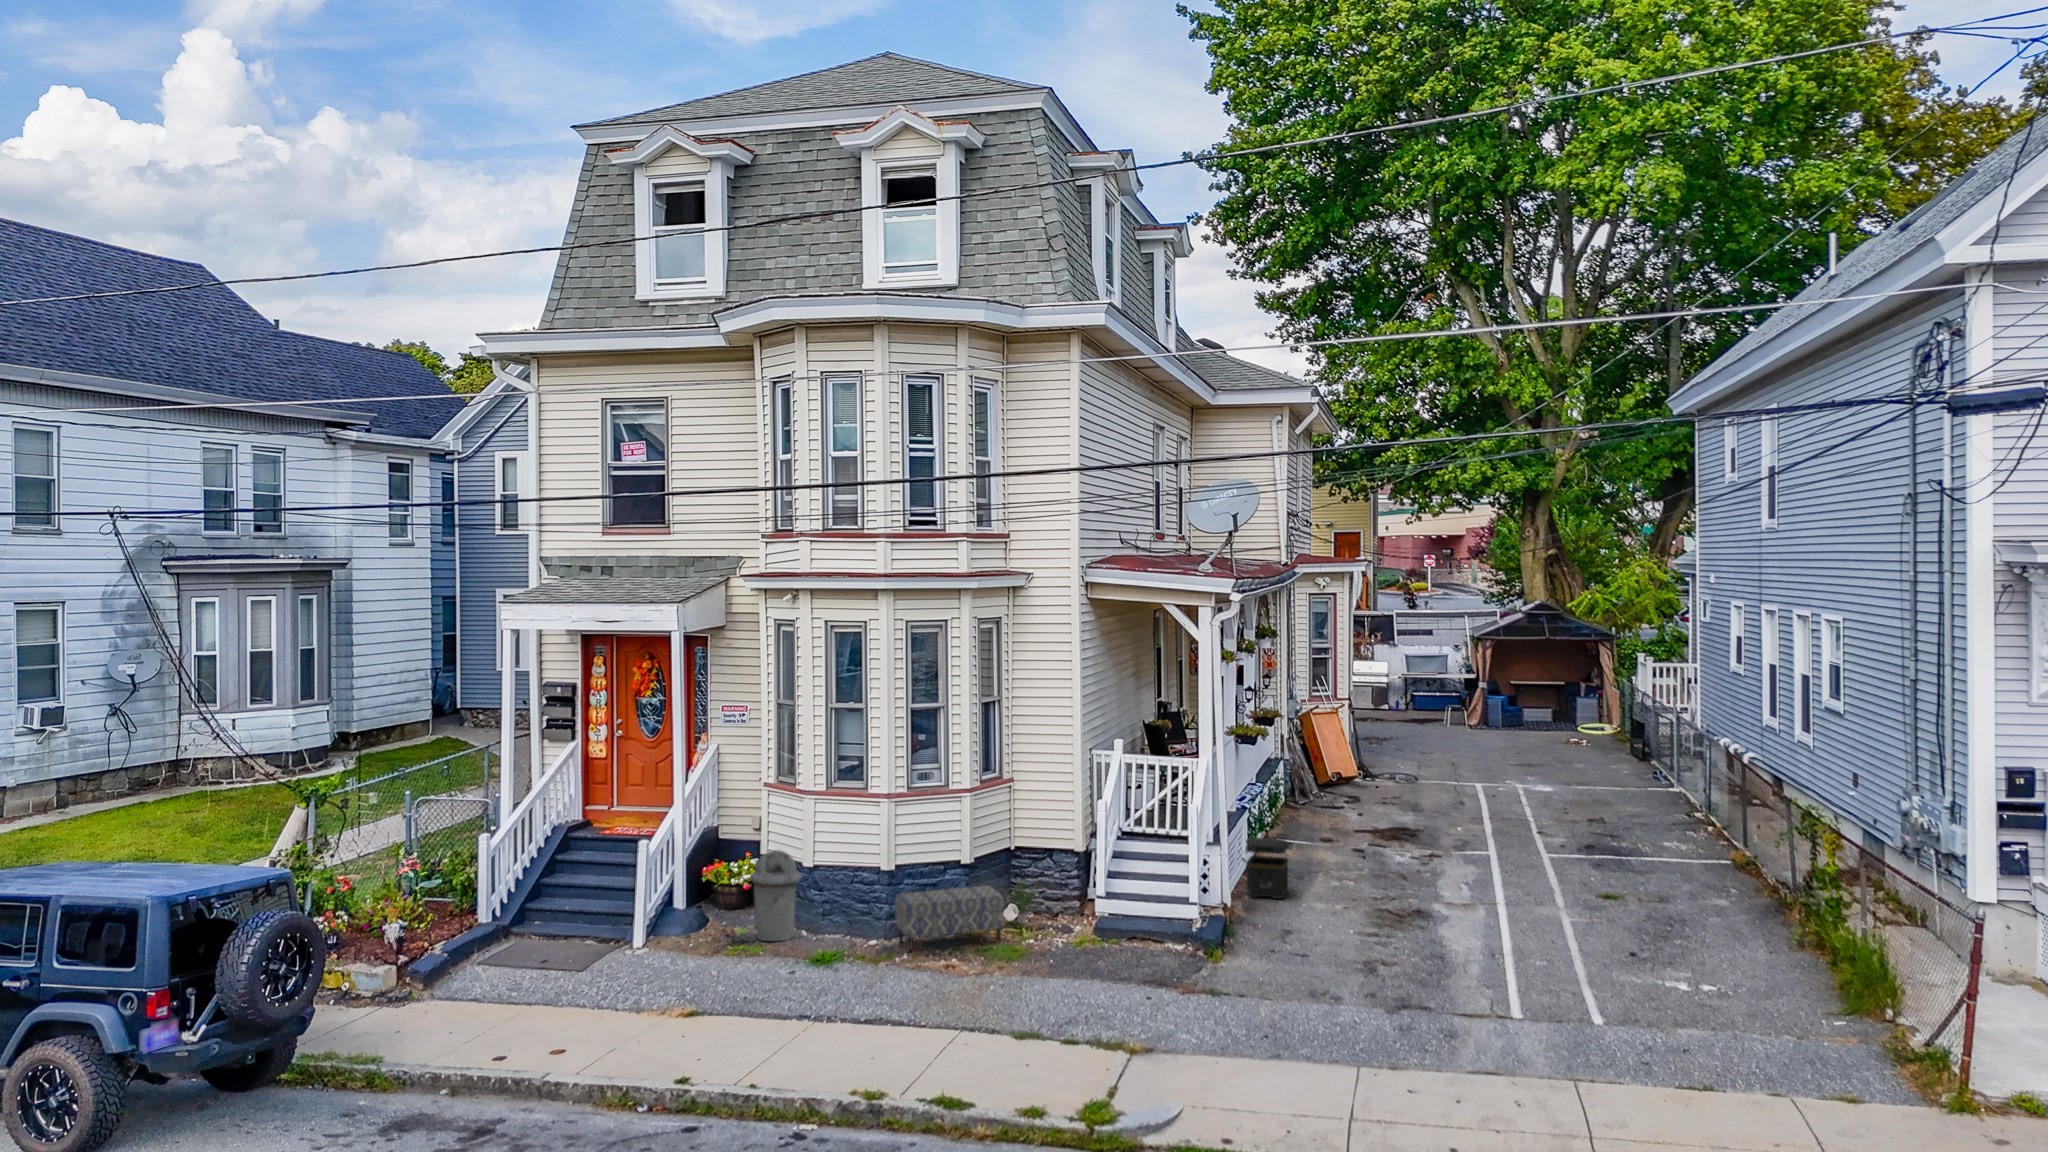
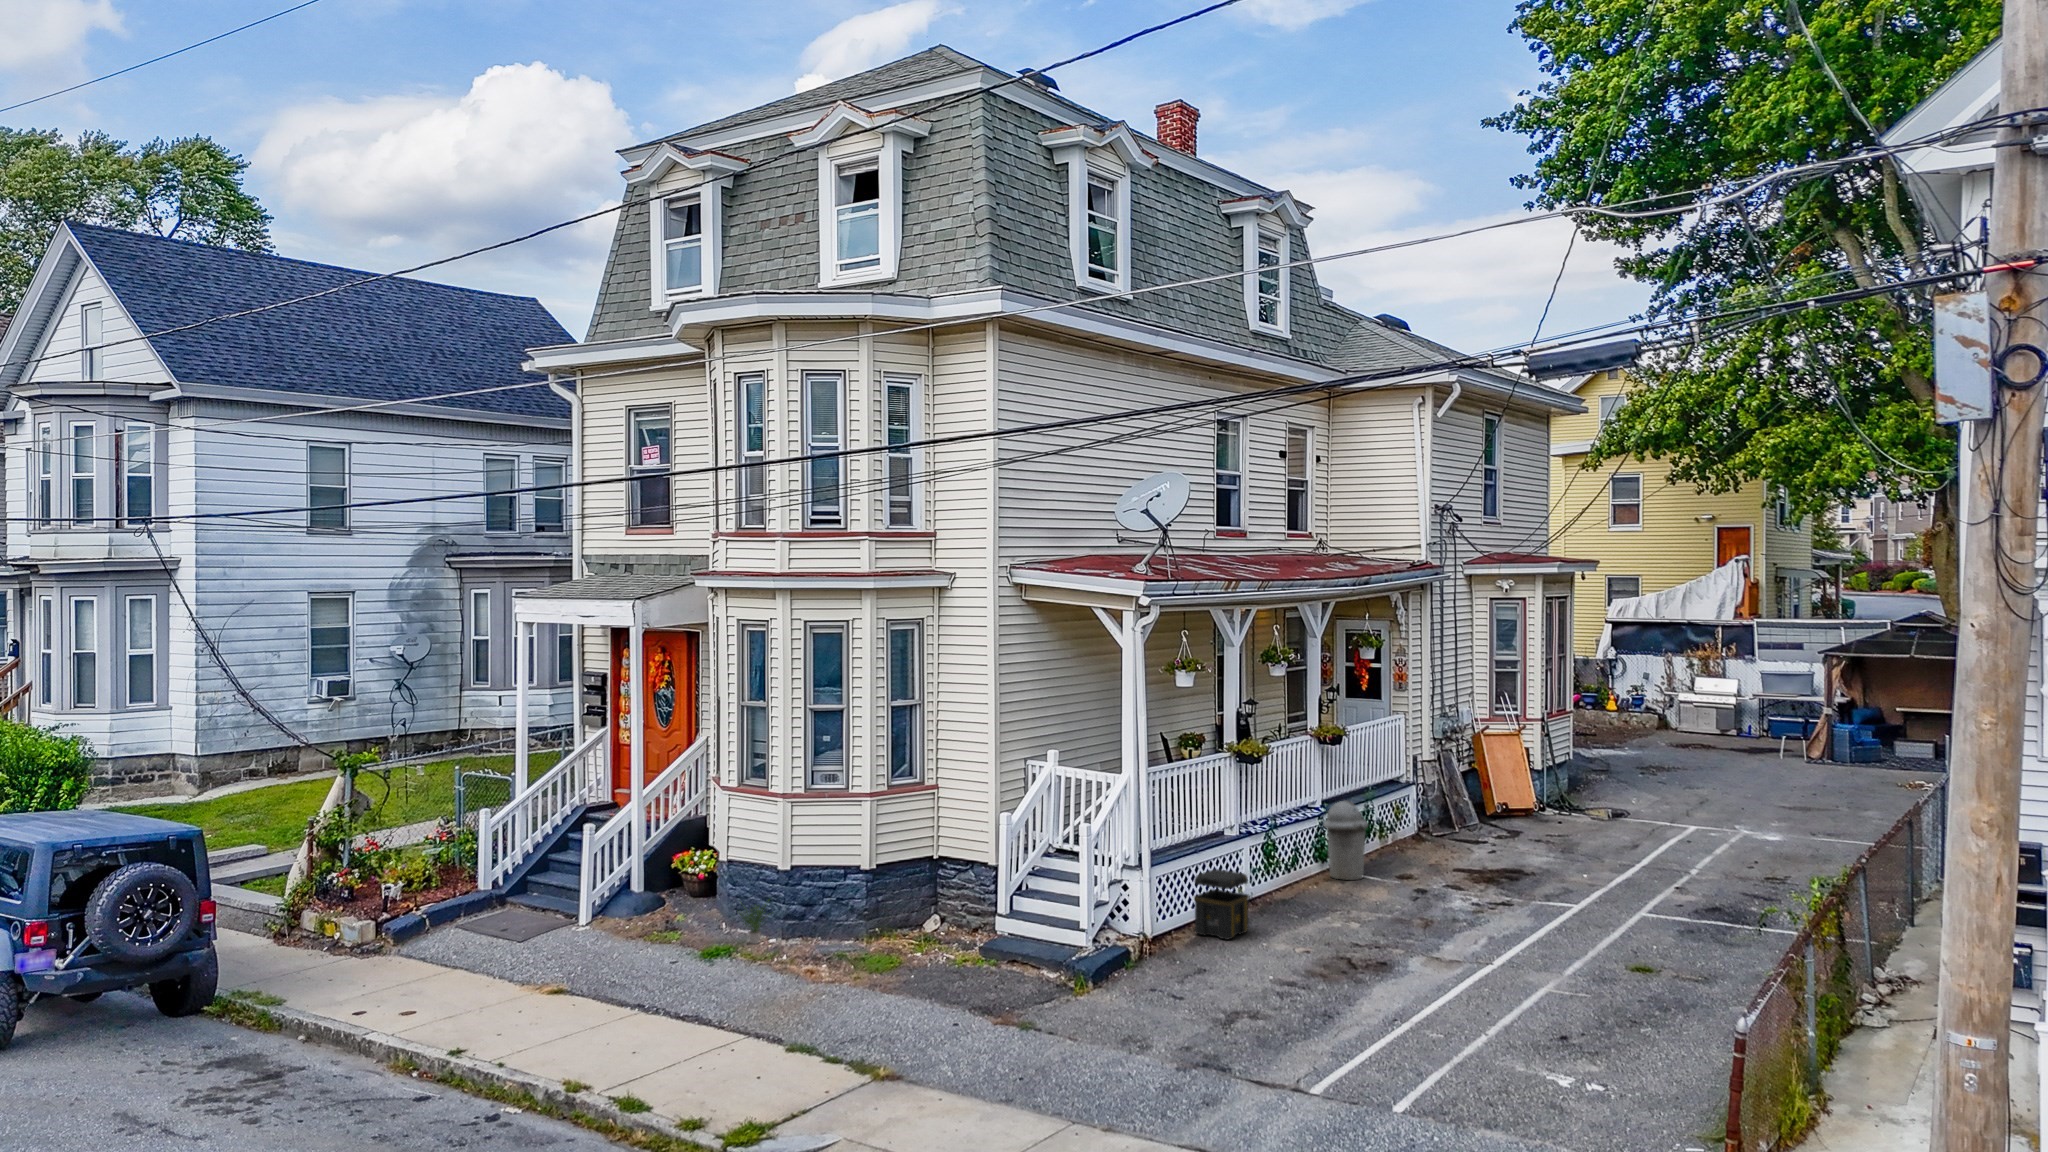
trash can: present [751,850,801,941] -> present [1324,800,1368,880]
potted plant: present [1005,883,1035,924] -> present [740,900,769,944]
bench: present [895,885,1004,952] -> none [782,894,891,954]

